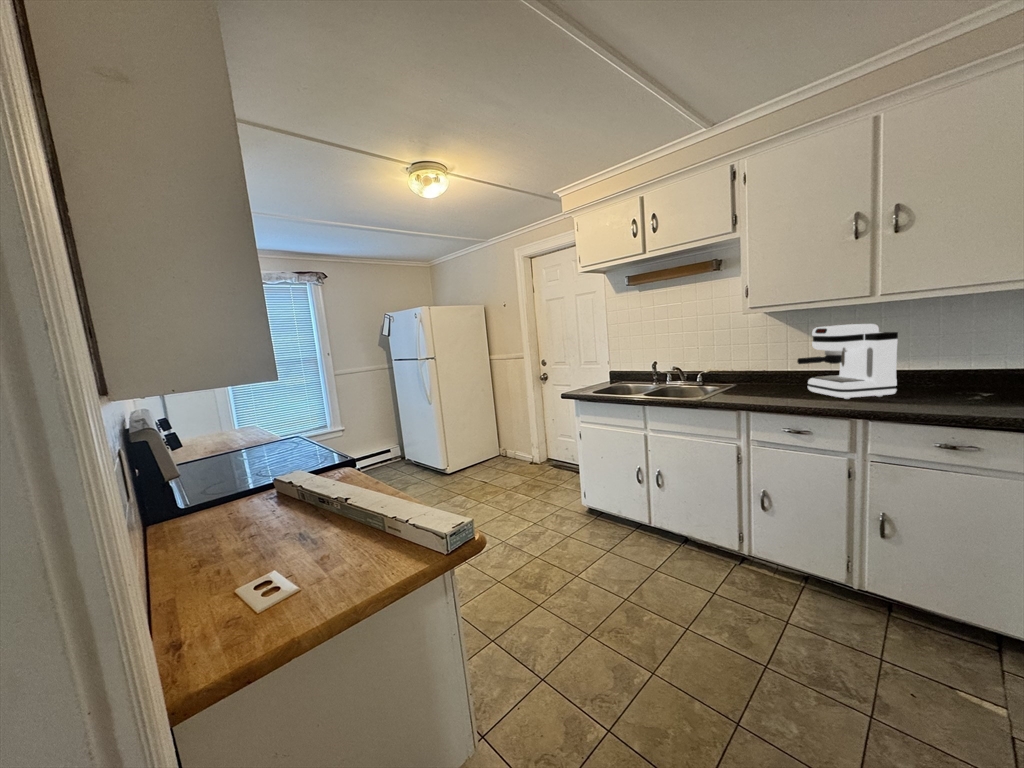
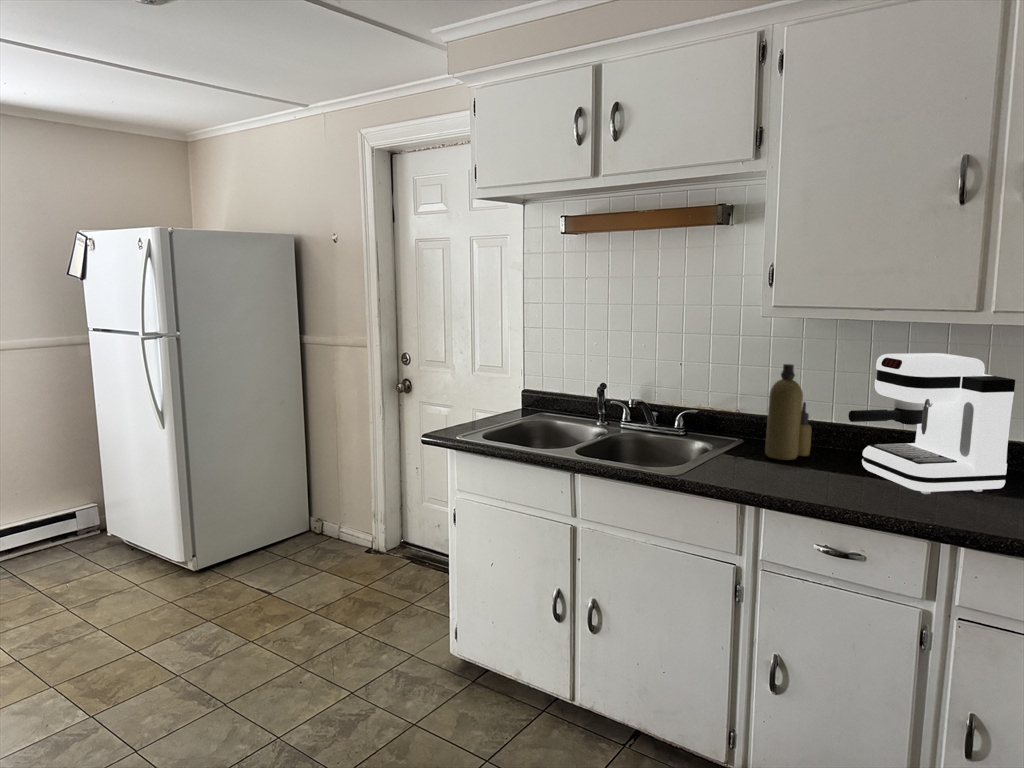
bottle: none [750,339,776,391] -> present [765,364,812,460]

